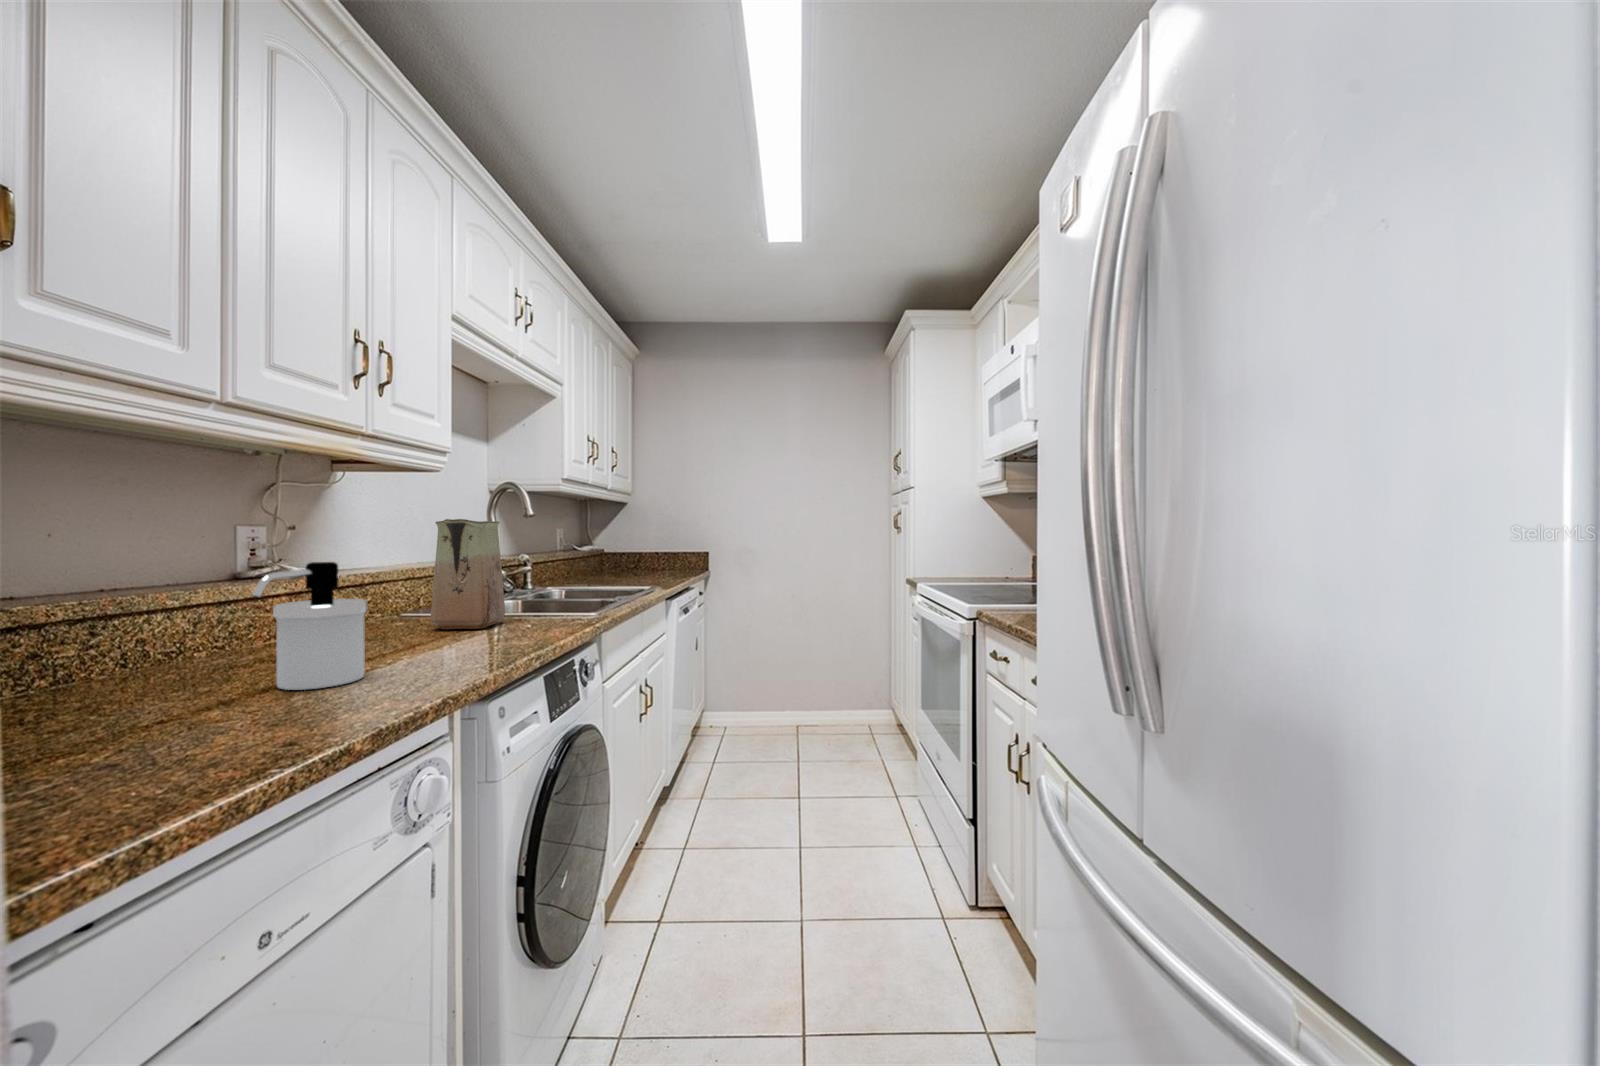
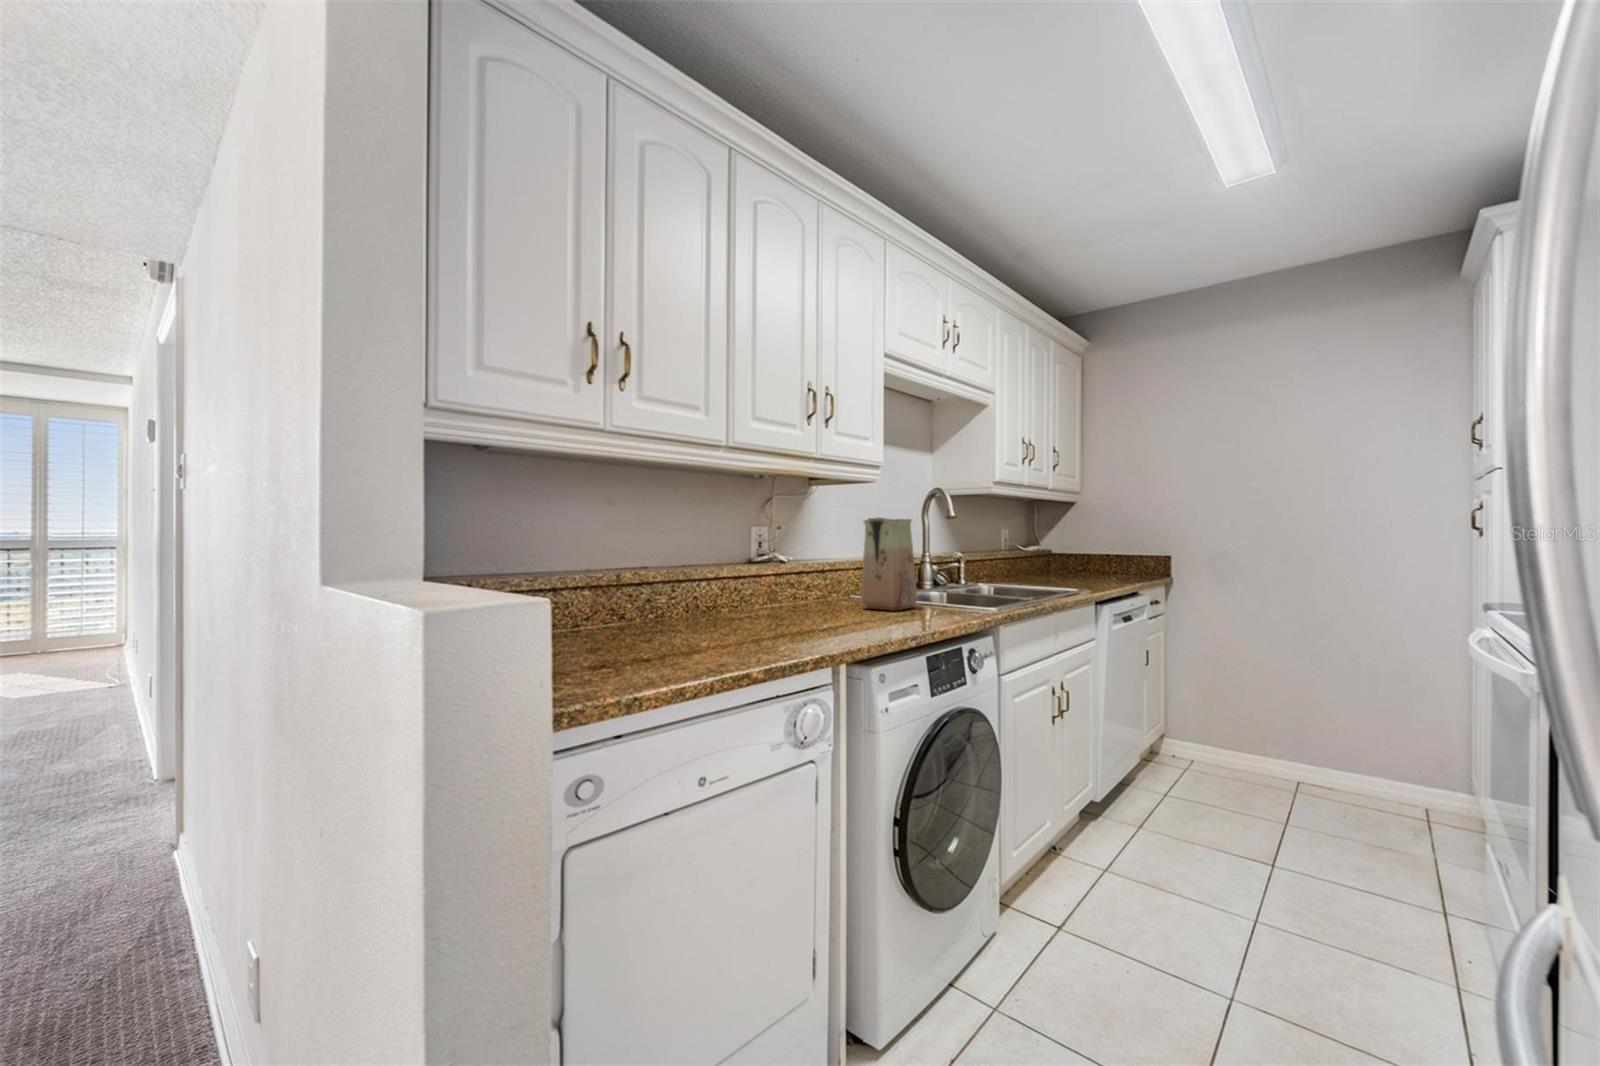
soap dispenser: present [252,562,368,690] -> none [726,547,796,636]

